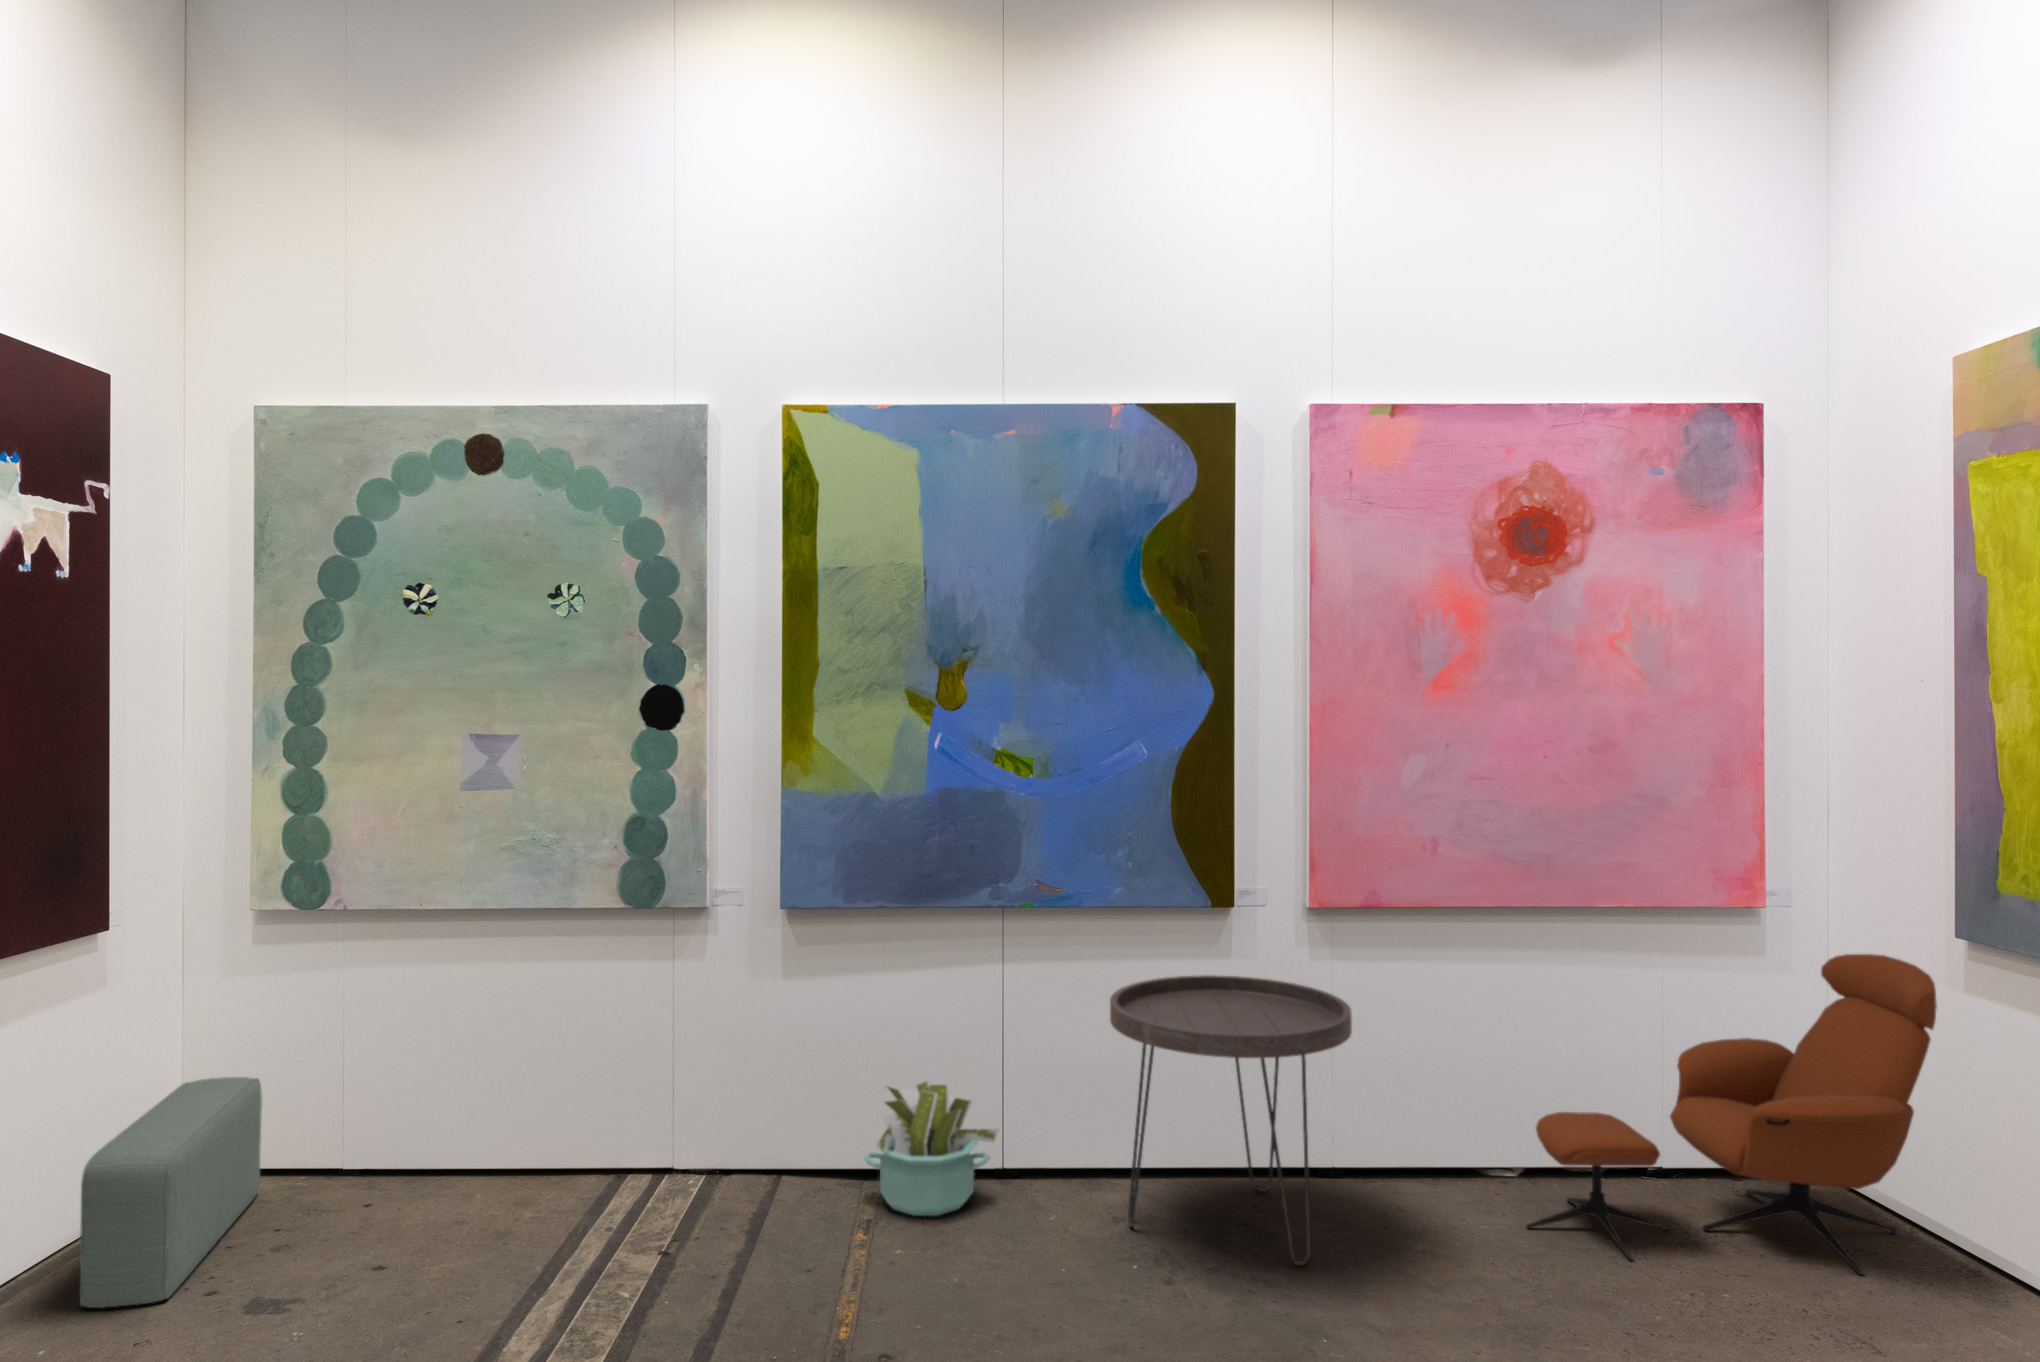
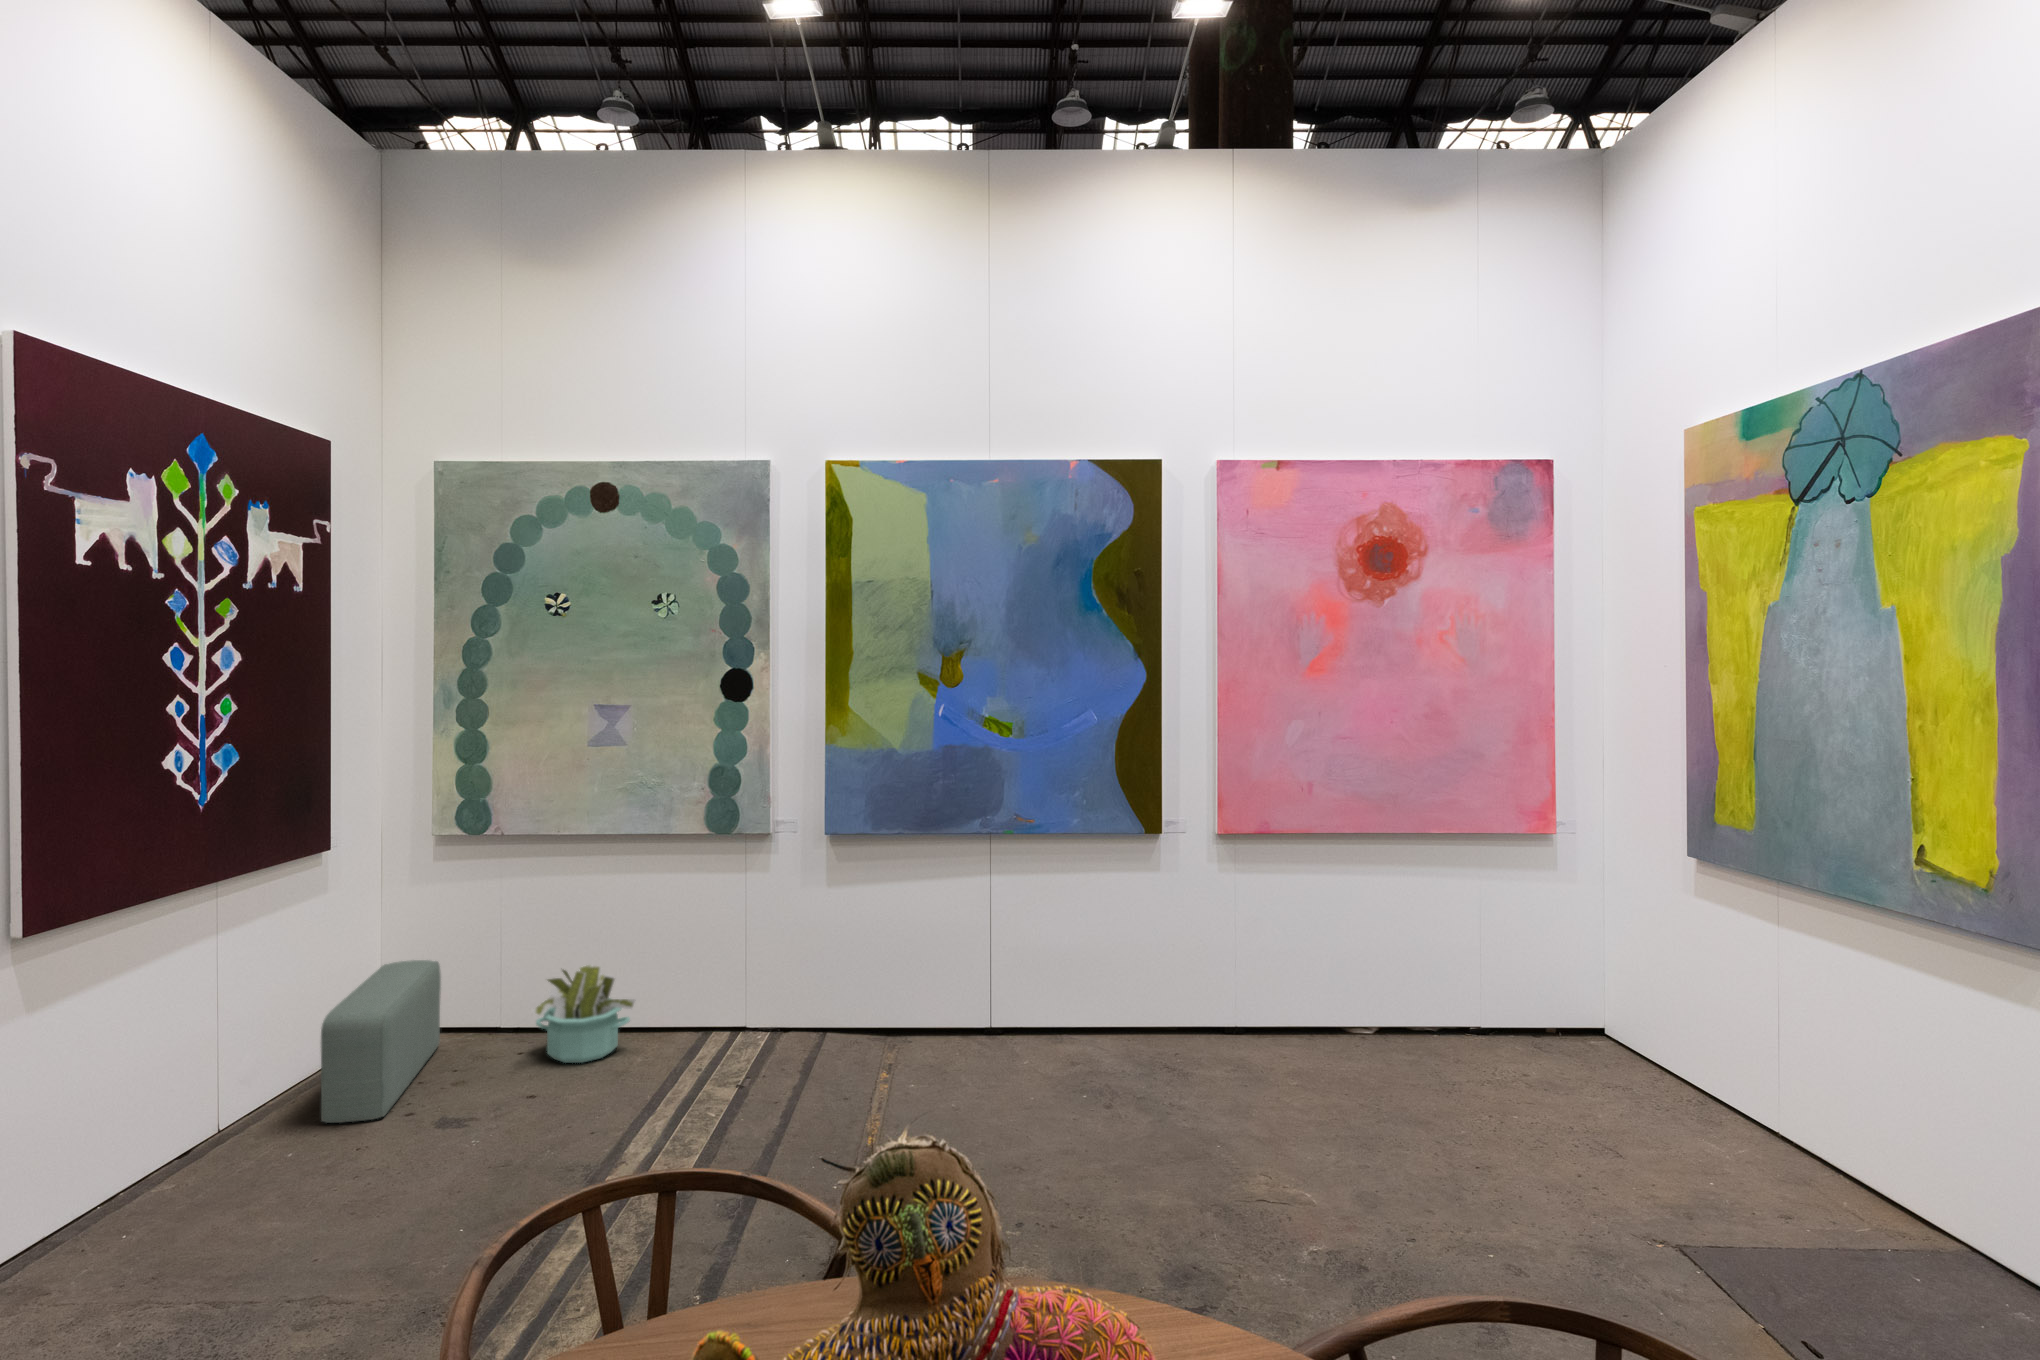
lounge chair: present [1526,954,1937,1275] -> none [1373,869,1673,1100]
side table: present [1110,975,1352,1266] -> none [1068,885,1246,1095]
decorative plant: present [864,1081,998,1216] -> present [532,965,635,1063]

